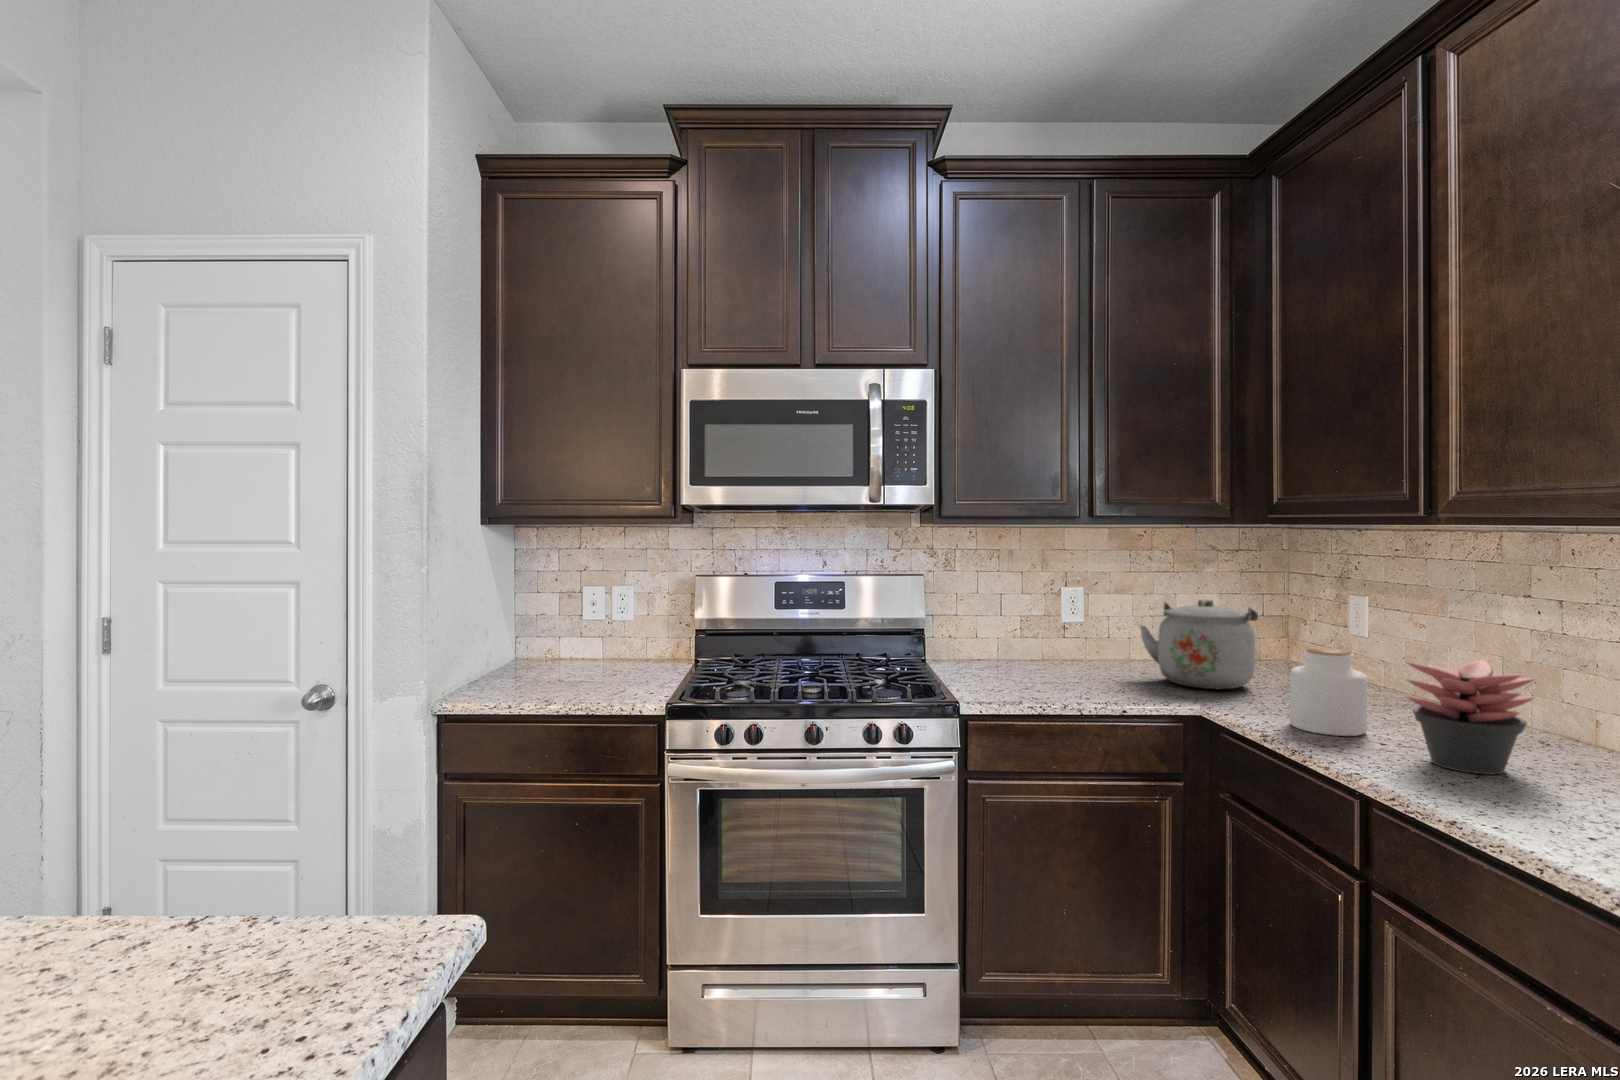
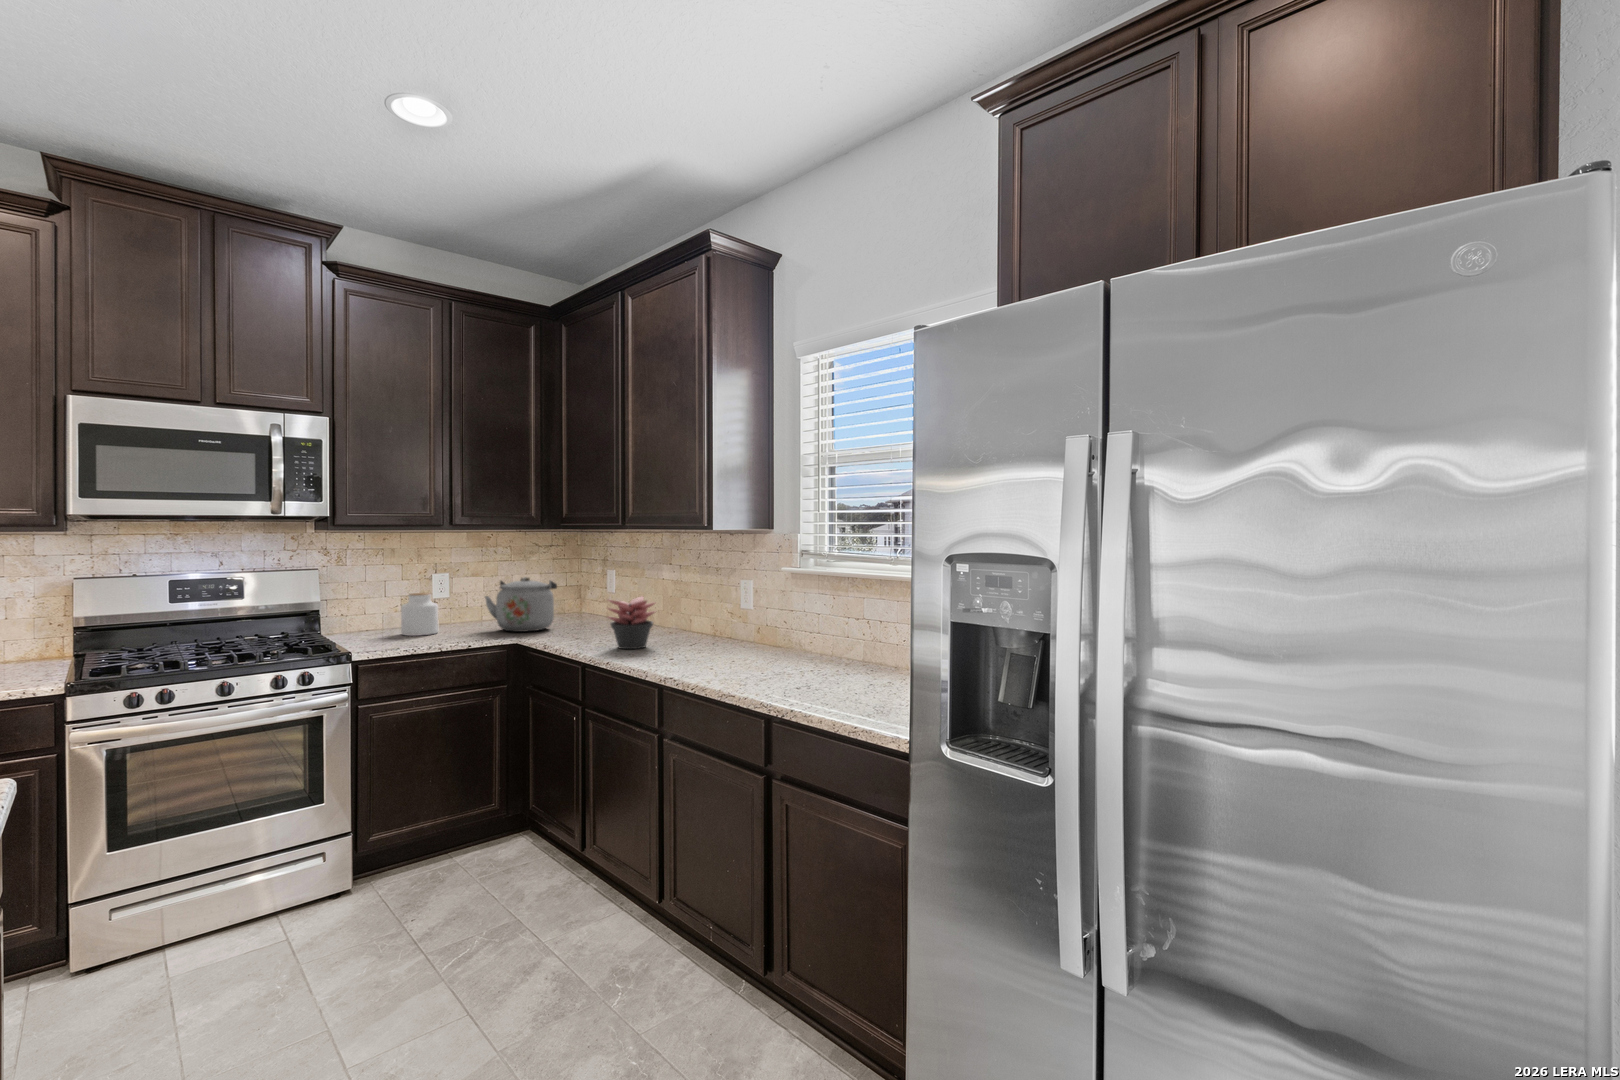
jar: present [1290,647,1367,736] -> present [401,593,438,636]

